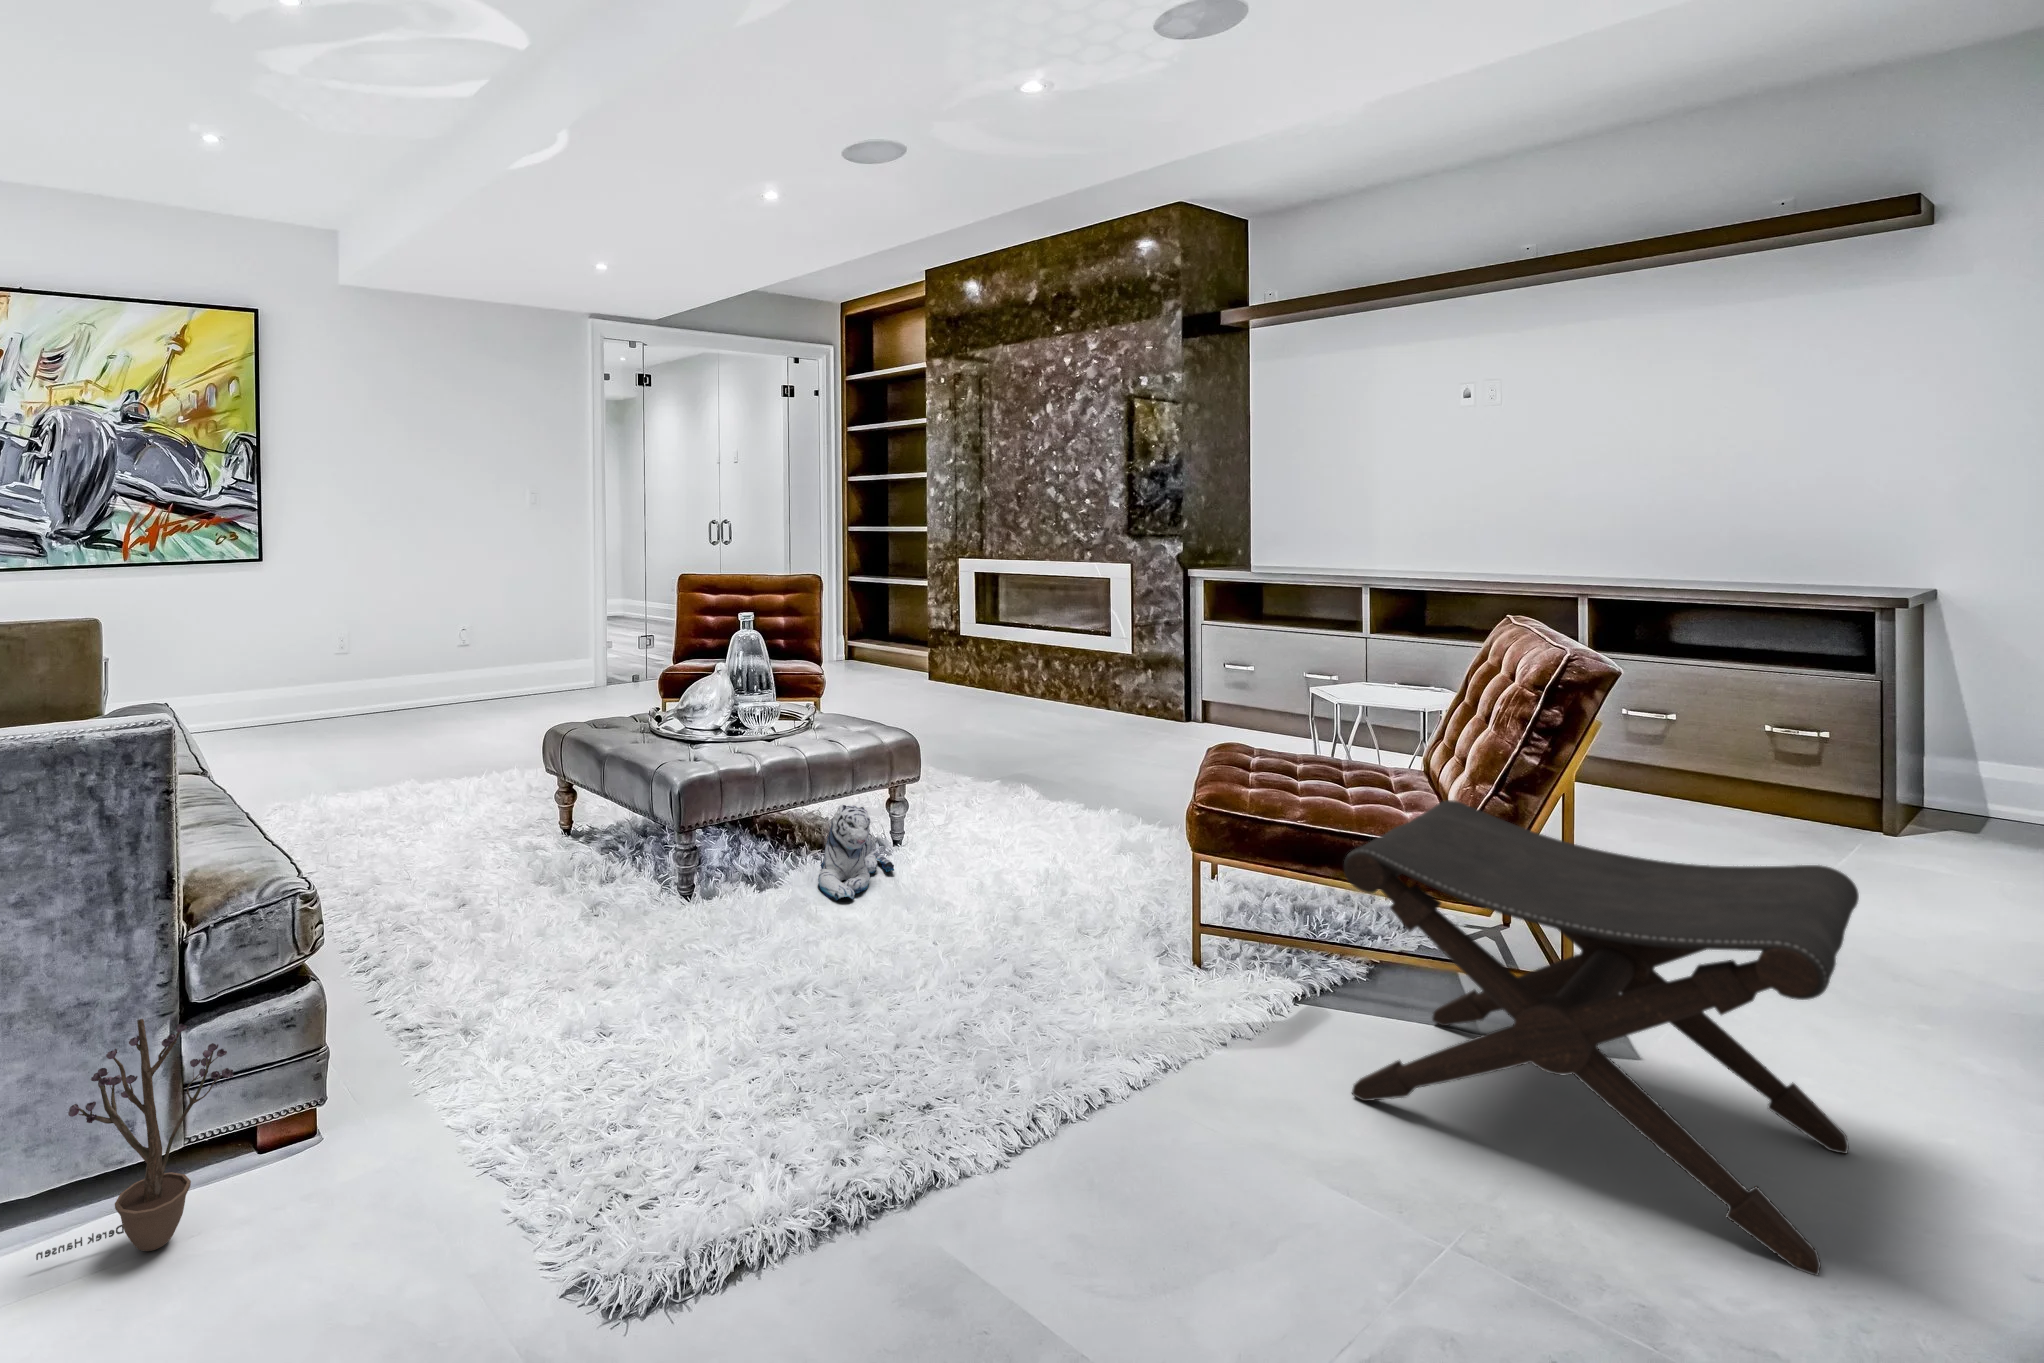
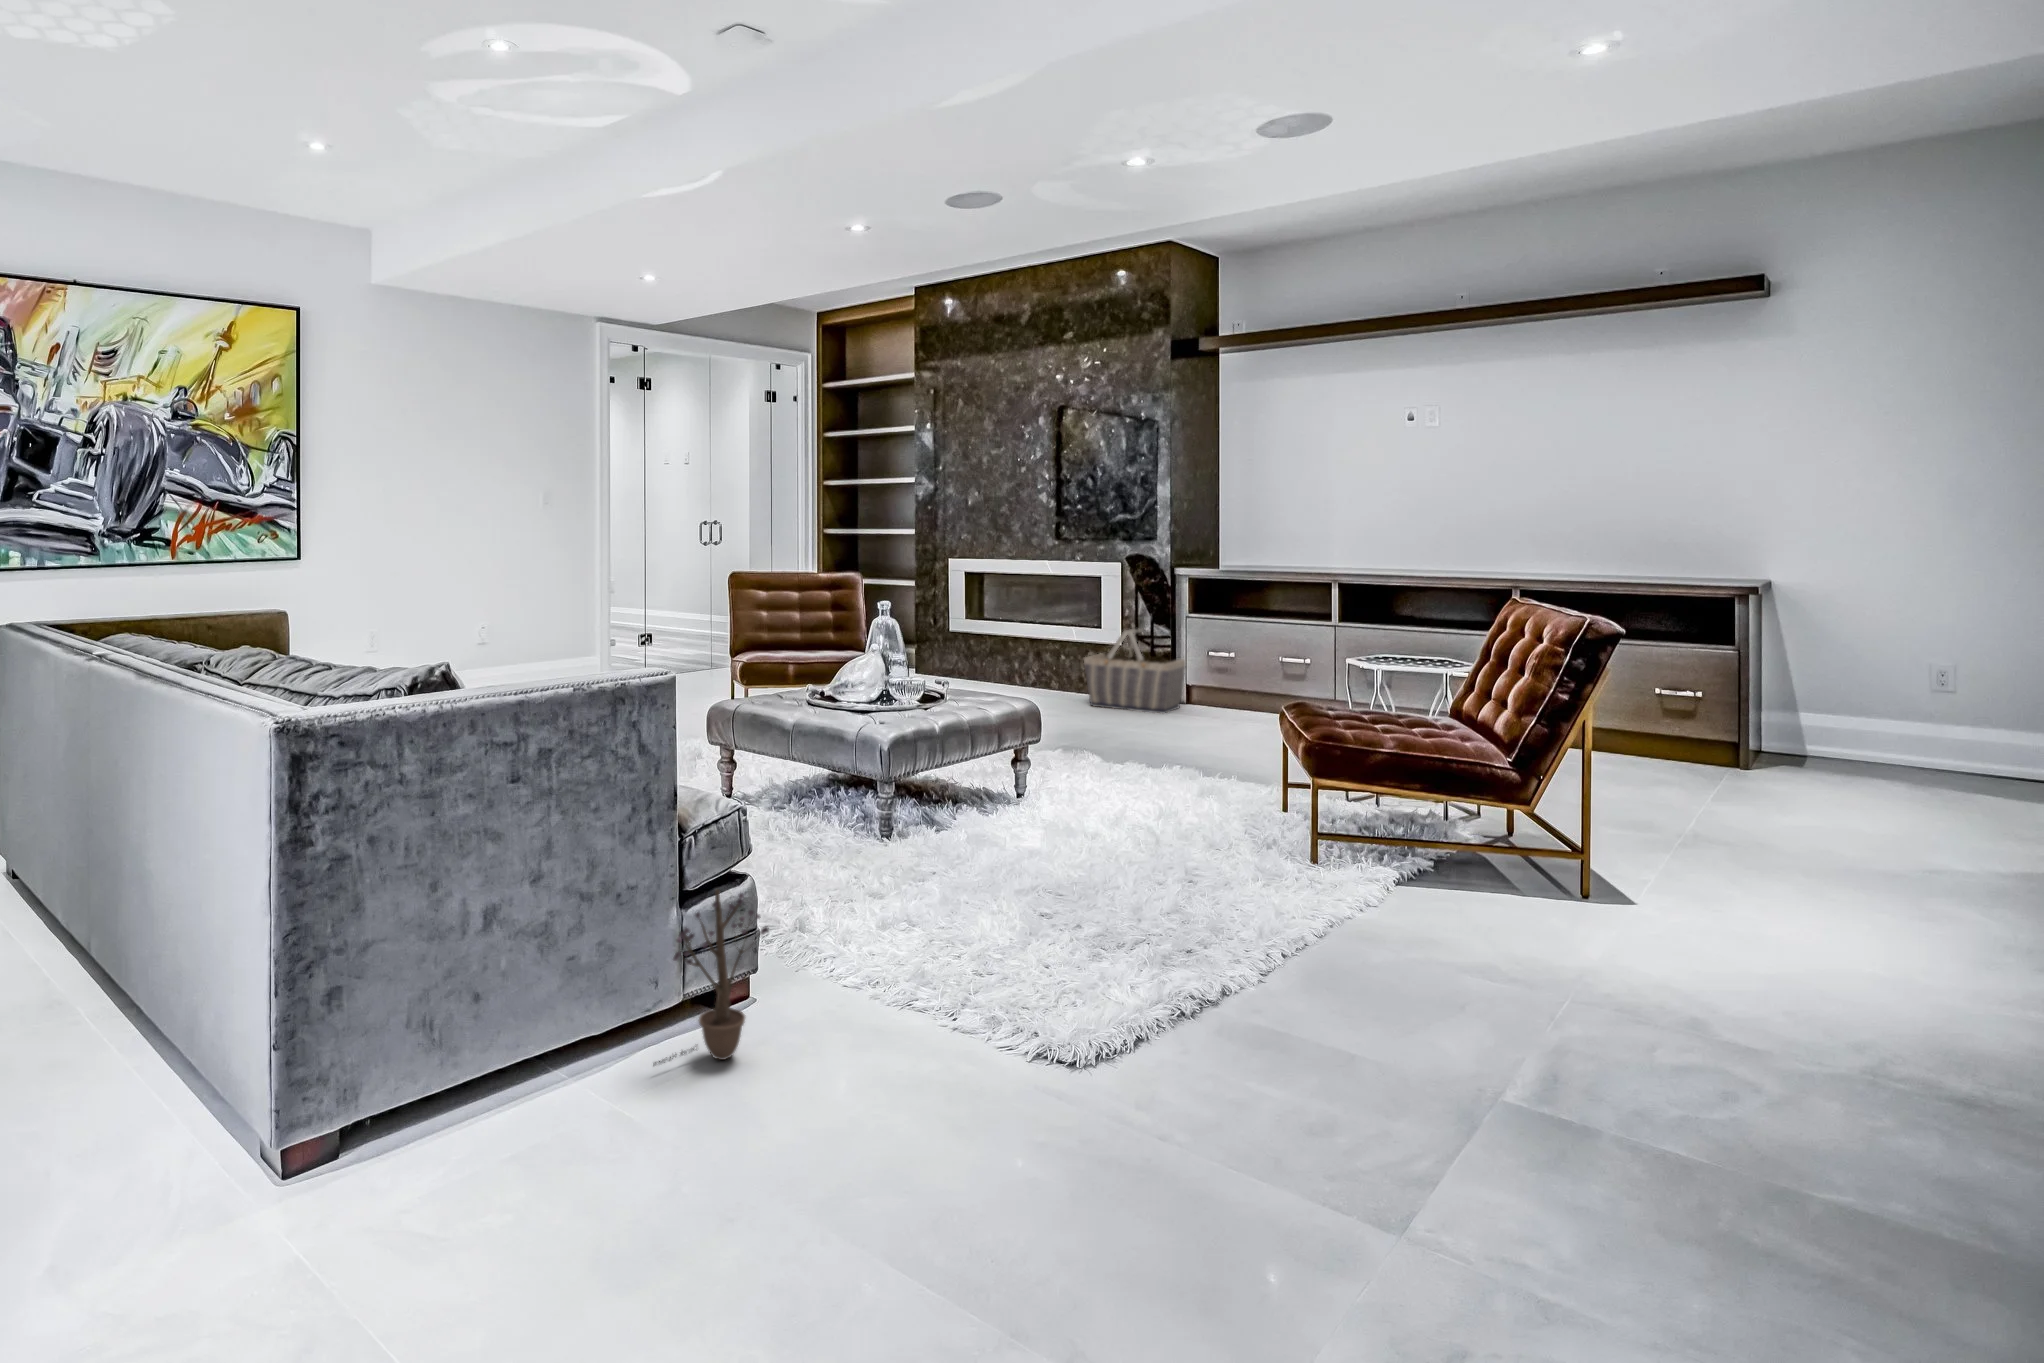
basket: none [1079,636,1196,734] -> present [1084,629,1185,713]
footstool: present [1344,800,1859,1276] -> none [1464,728,1788,993]
plush toy: present [818,805,894,901] -> none [977,761,1042,837]

